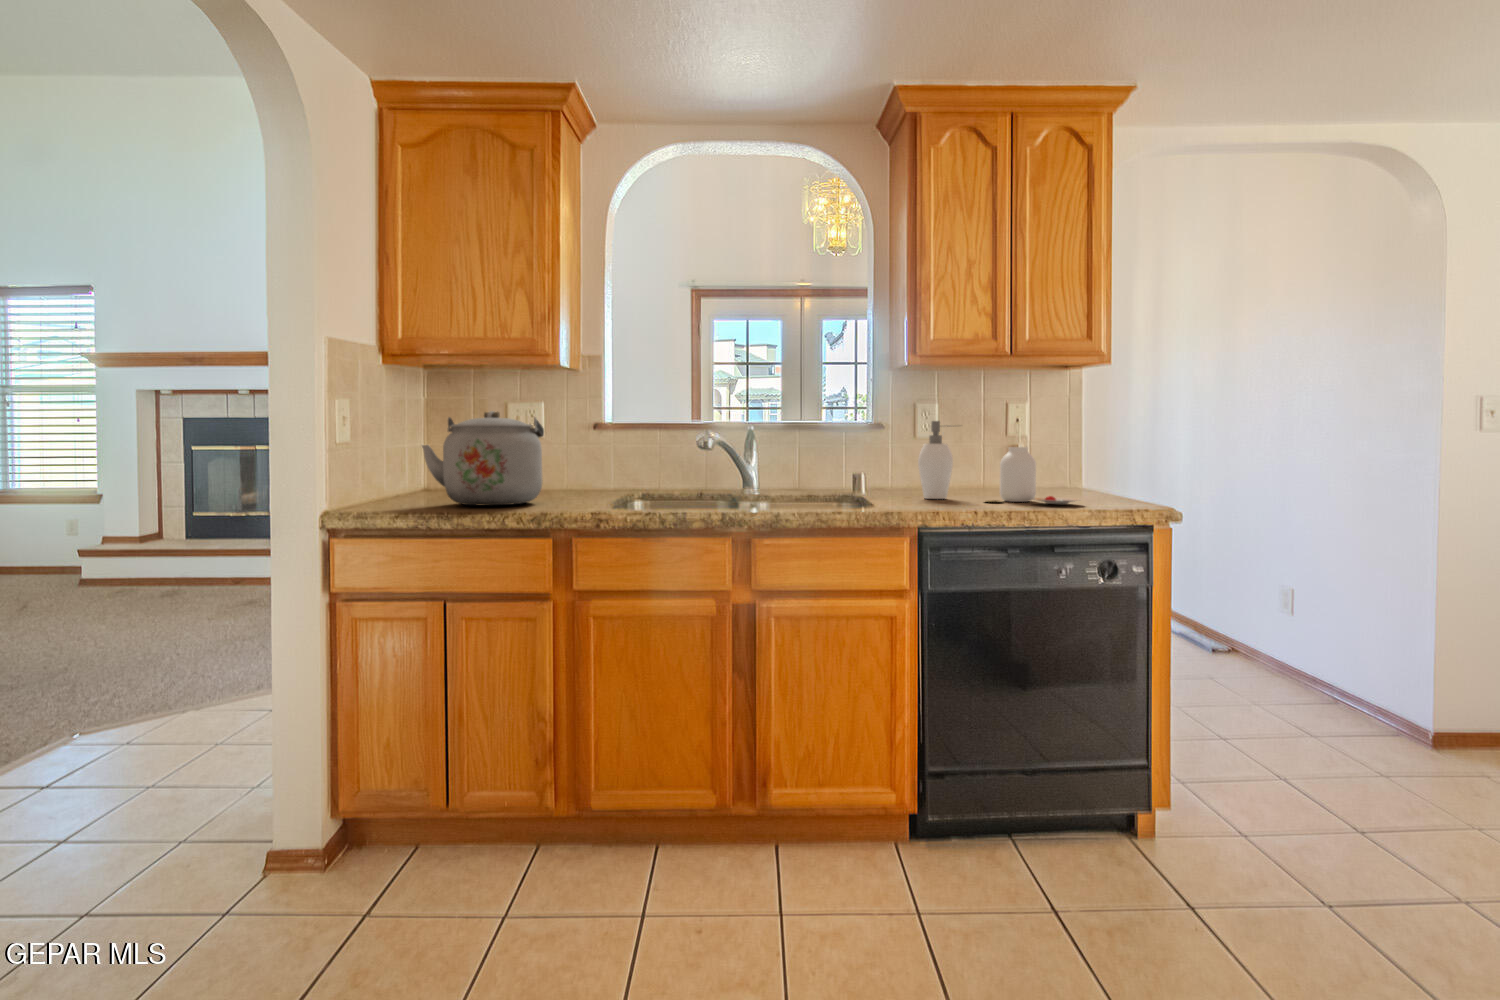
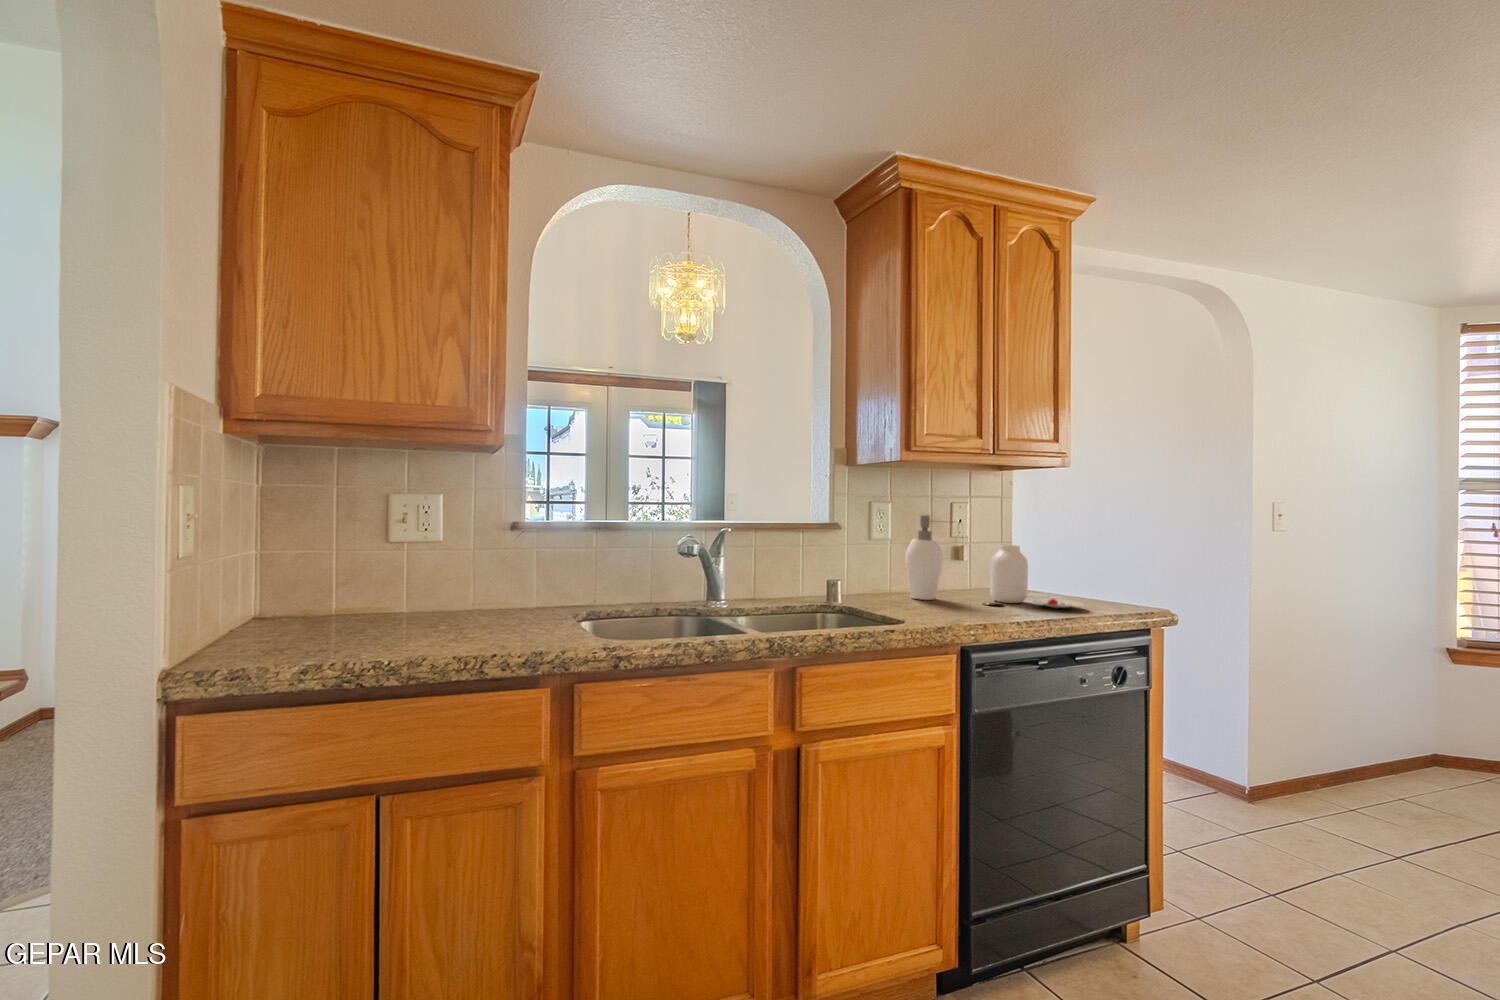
kettle: present [422,411,544,506] -> none [315,499,496,637]

